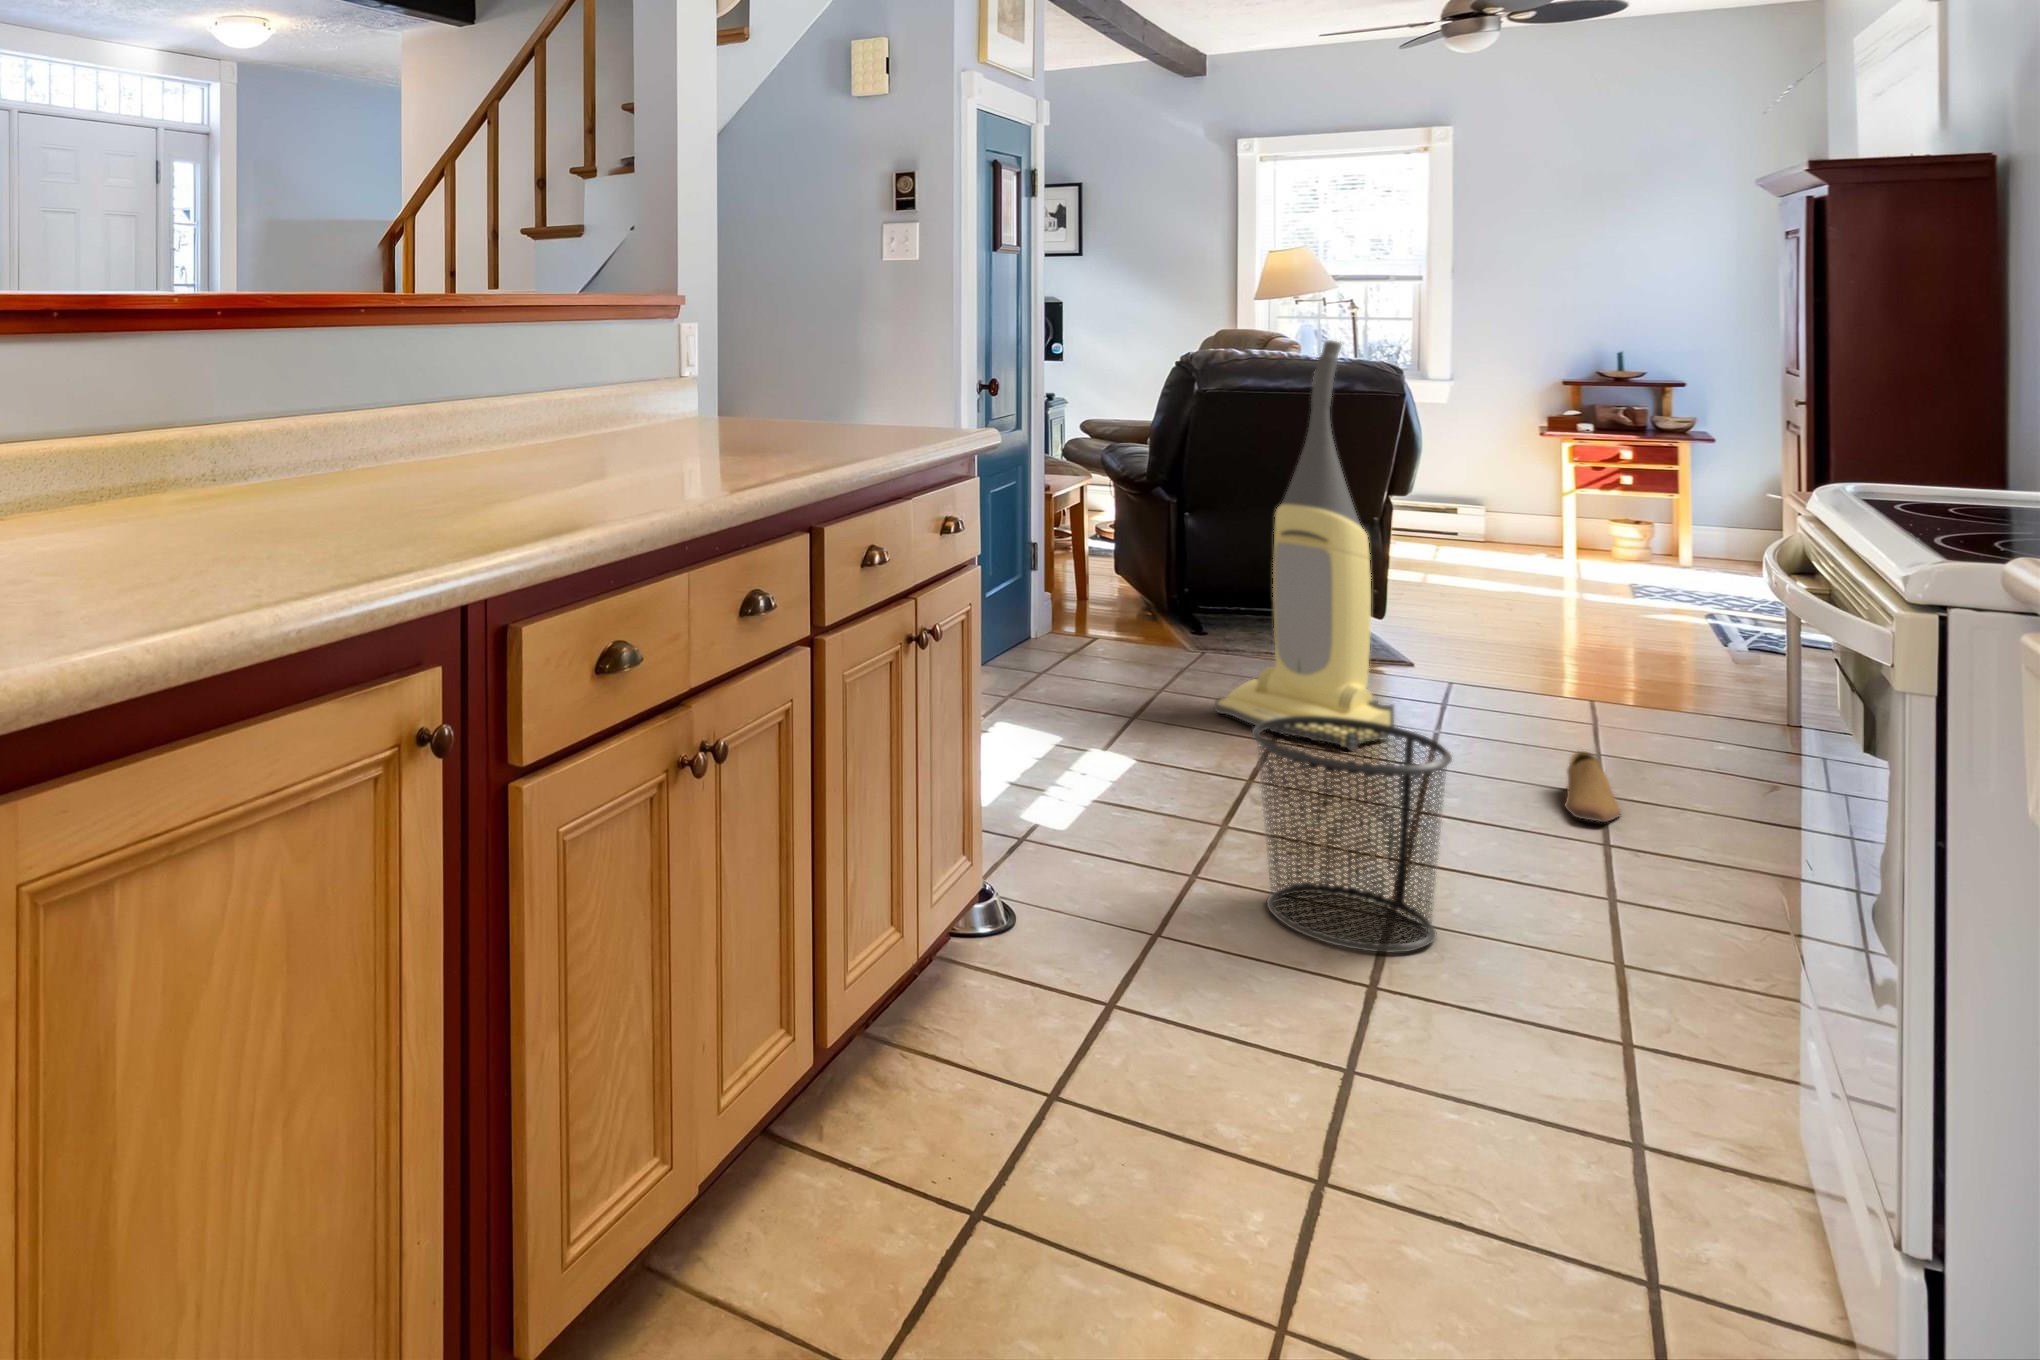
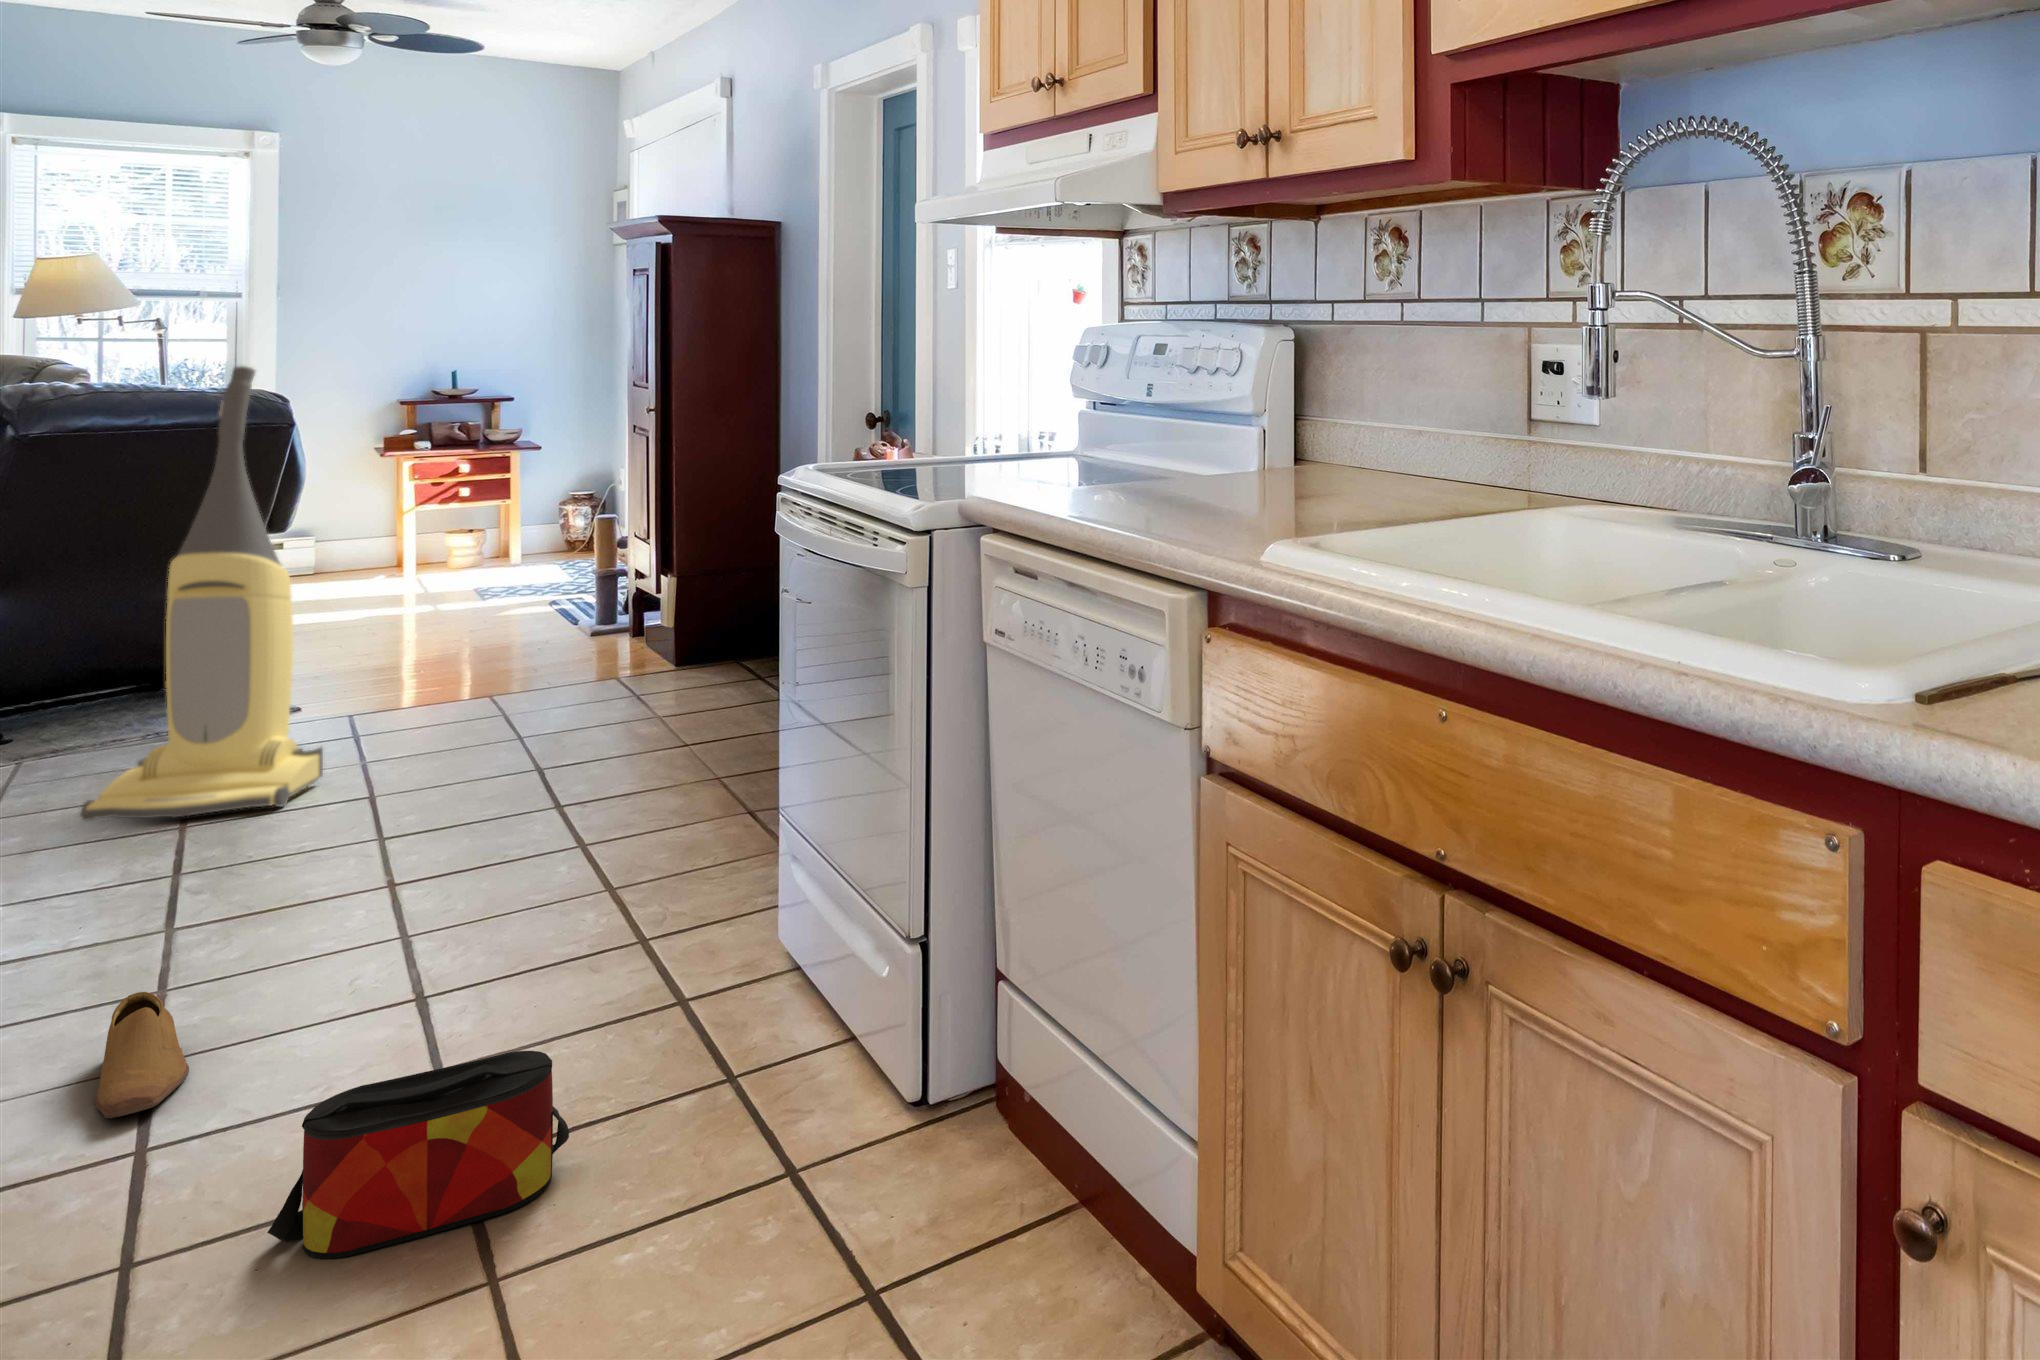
waste bin: present [1252,716,1452,952] -> none [252,748,476,989]
shoe: present [1565,751,1621,822] -> present [94,992,189,1118]
bag: none [1145,1040,1419,1269] -> present [267,1051,569,1259]

